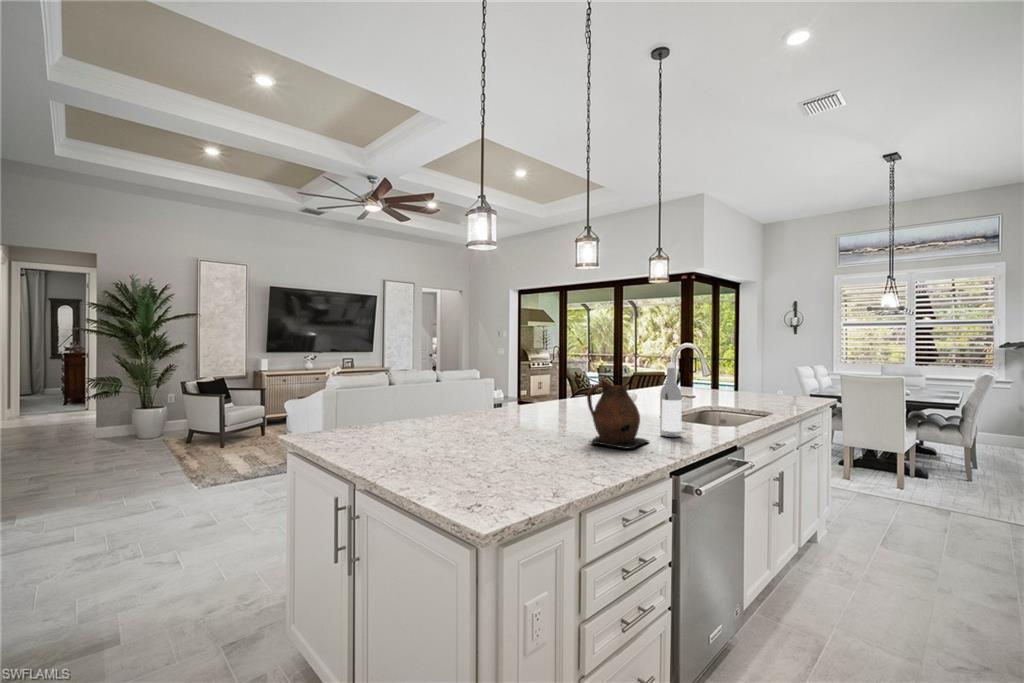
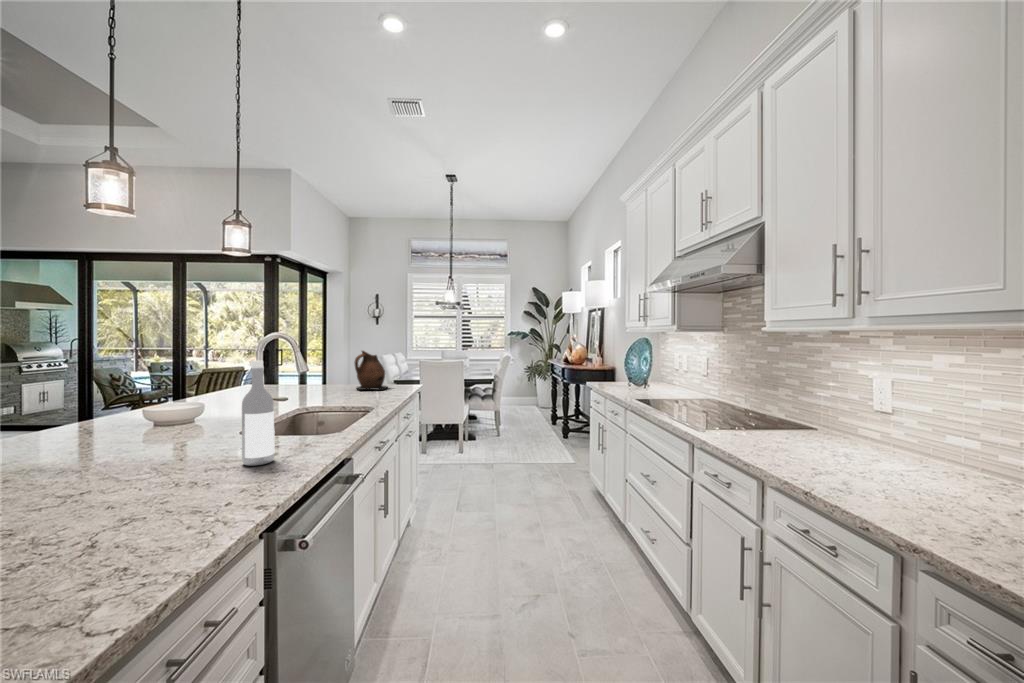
ceramic pitcher: present [587,377,649,449] -> present [354,351,387,390]

